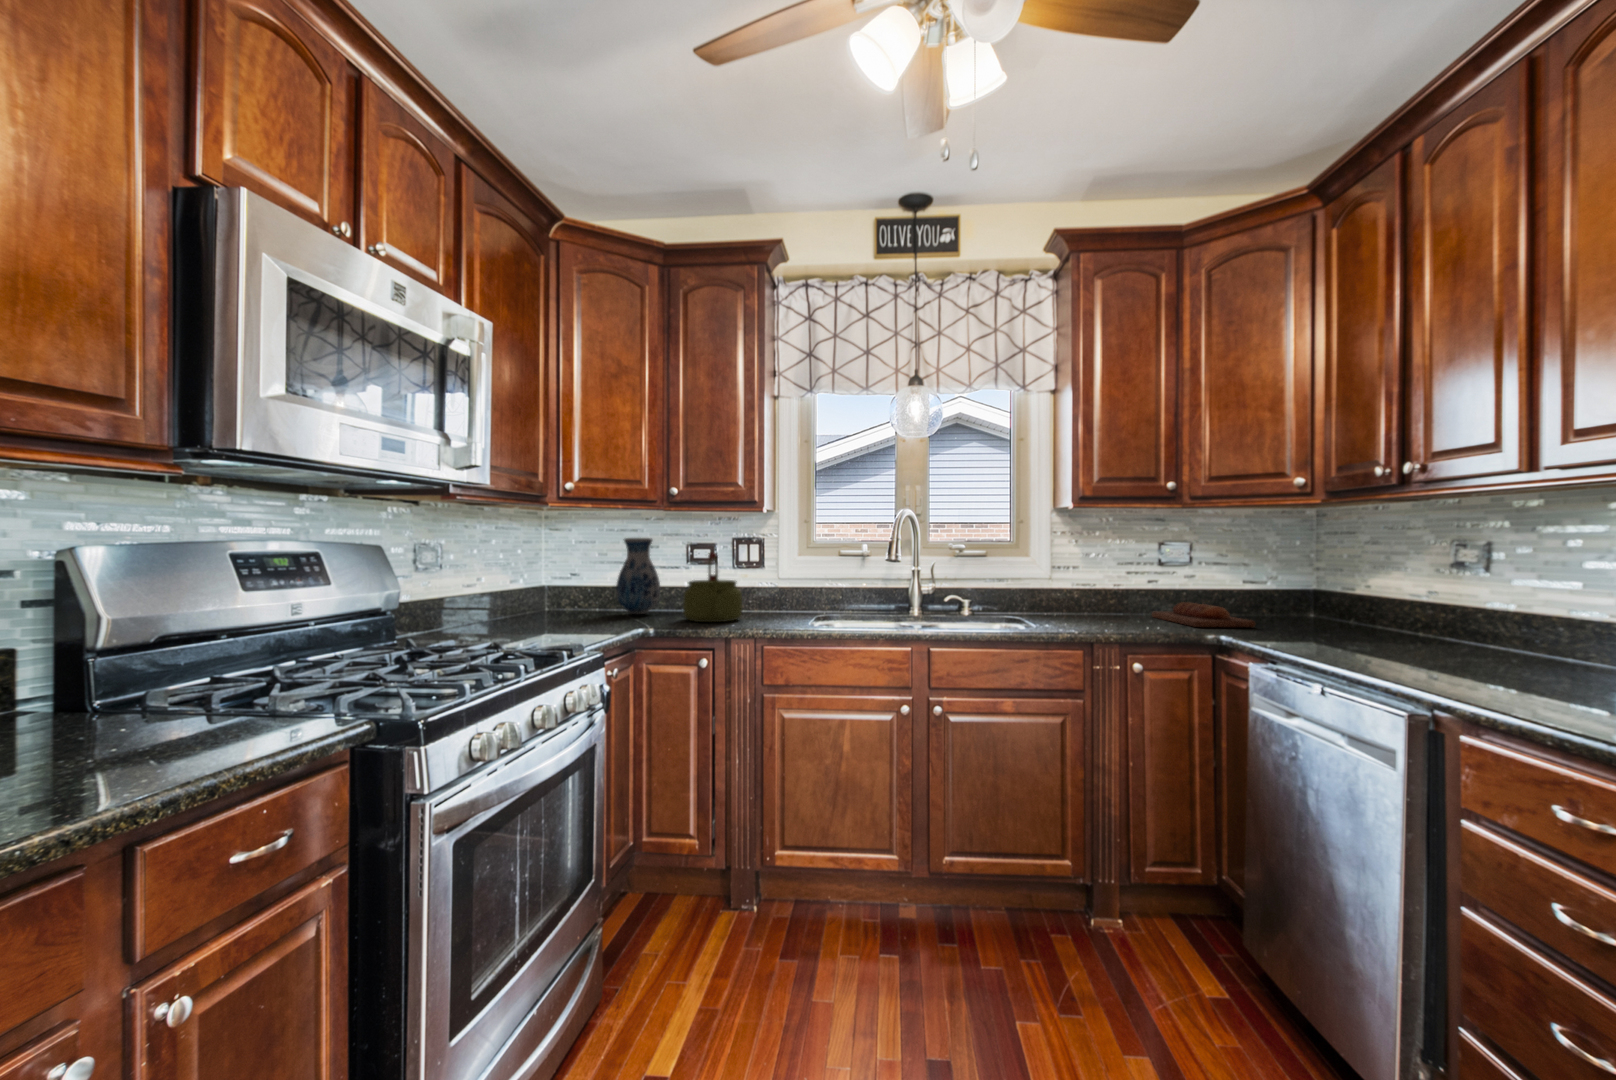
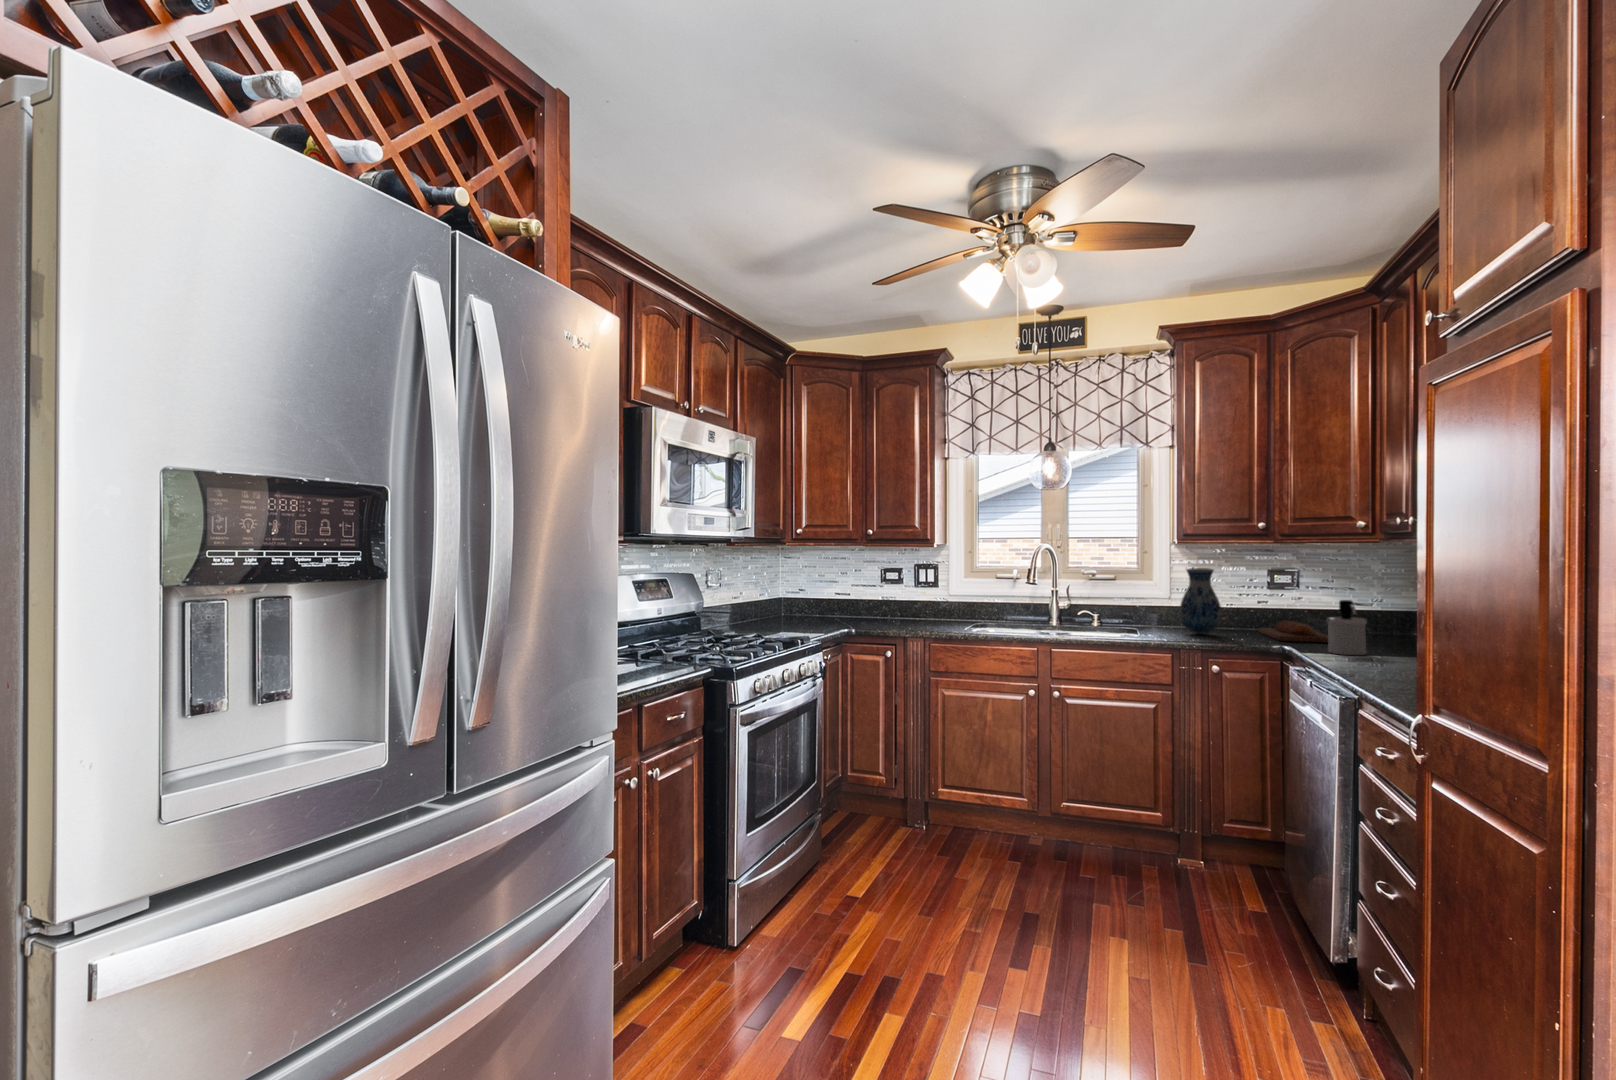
vase: present [616,538,660,614] -> present [1180,568,1222,634]
kettle: present [683,552,742,622] -> none [876,576,918,626]
soap dispenser: none [1273,573,1324,643] -> present [1326,600,1367,655]

